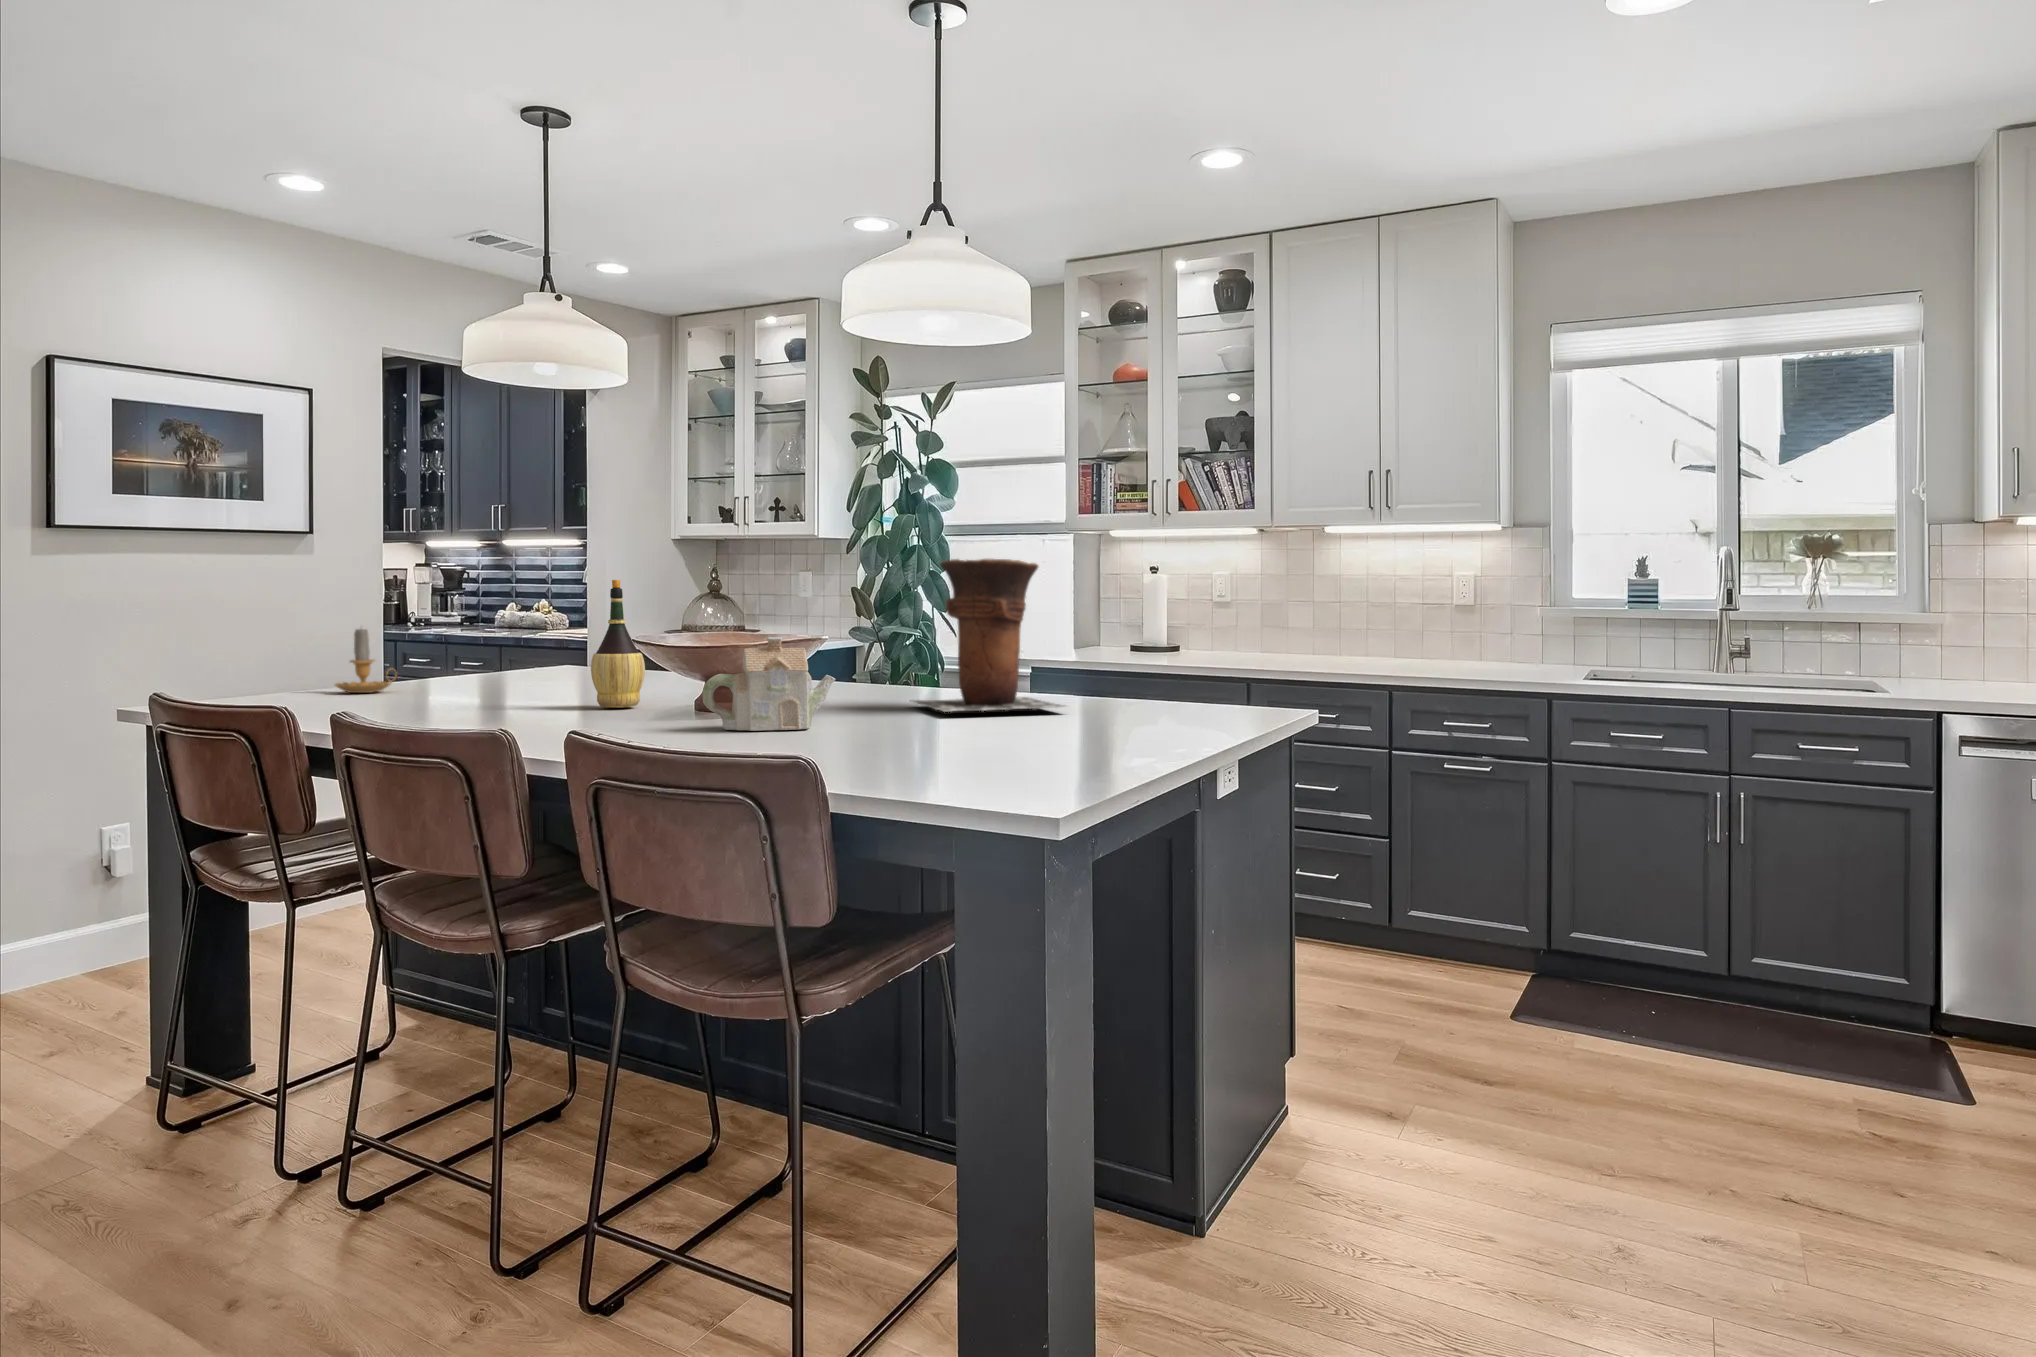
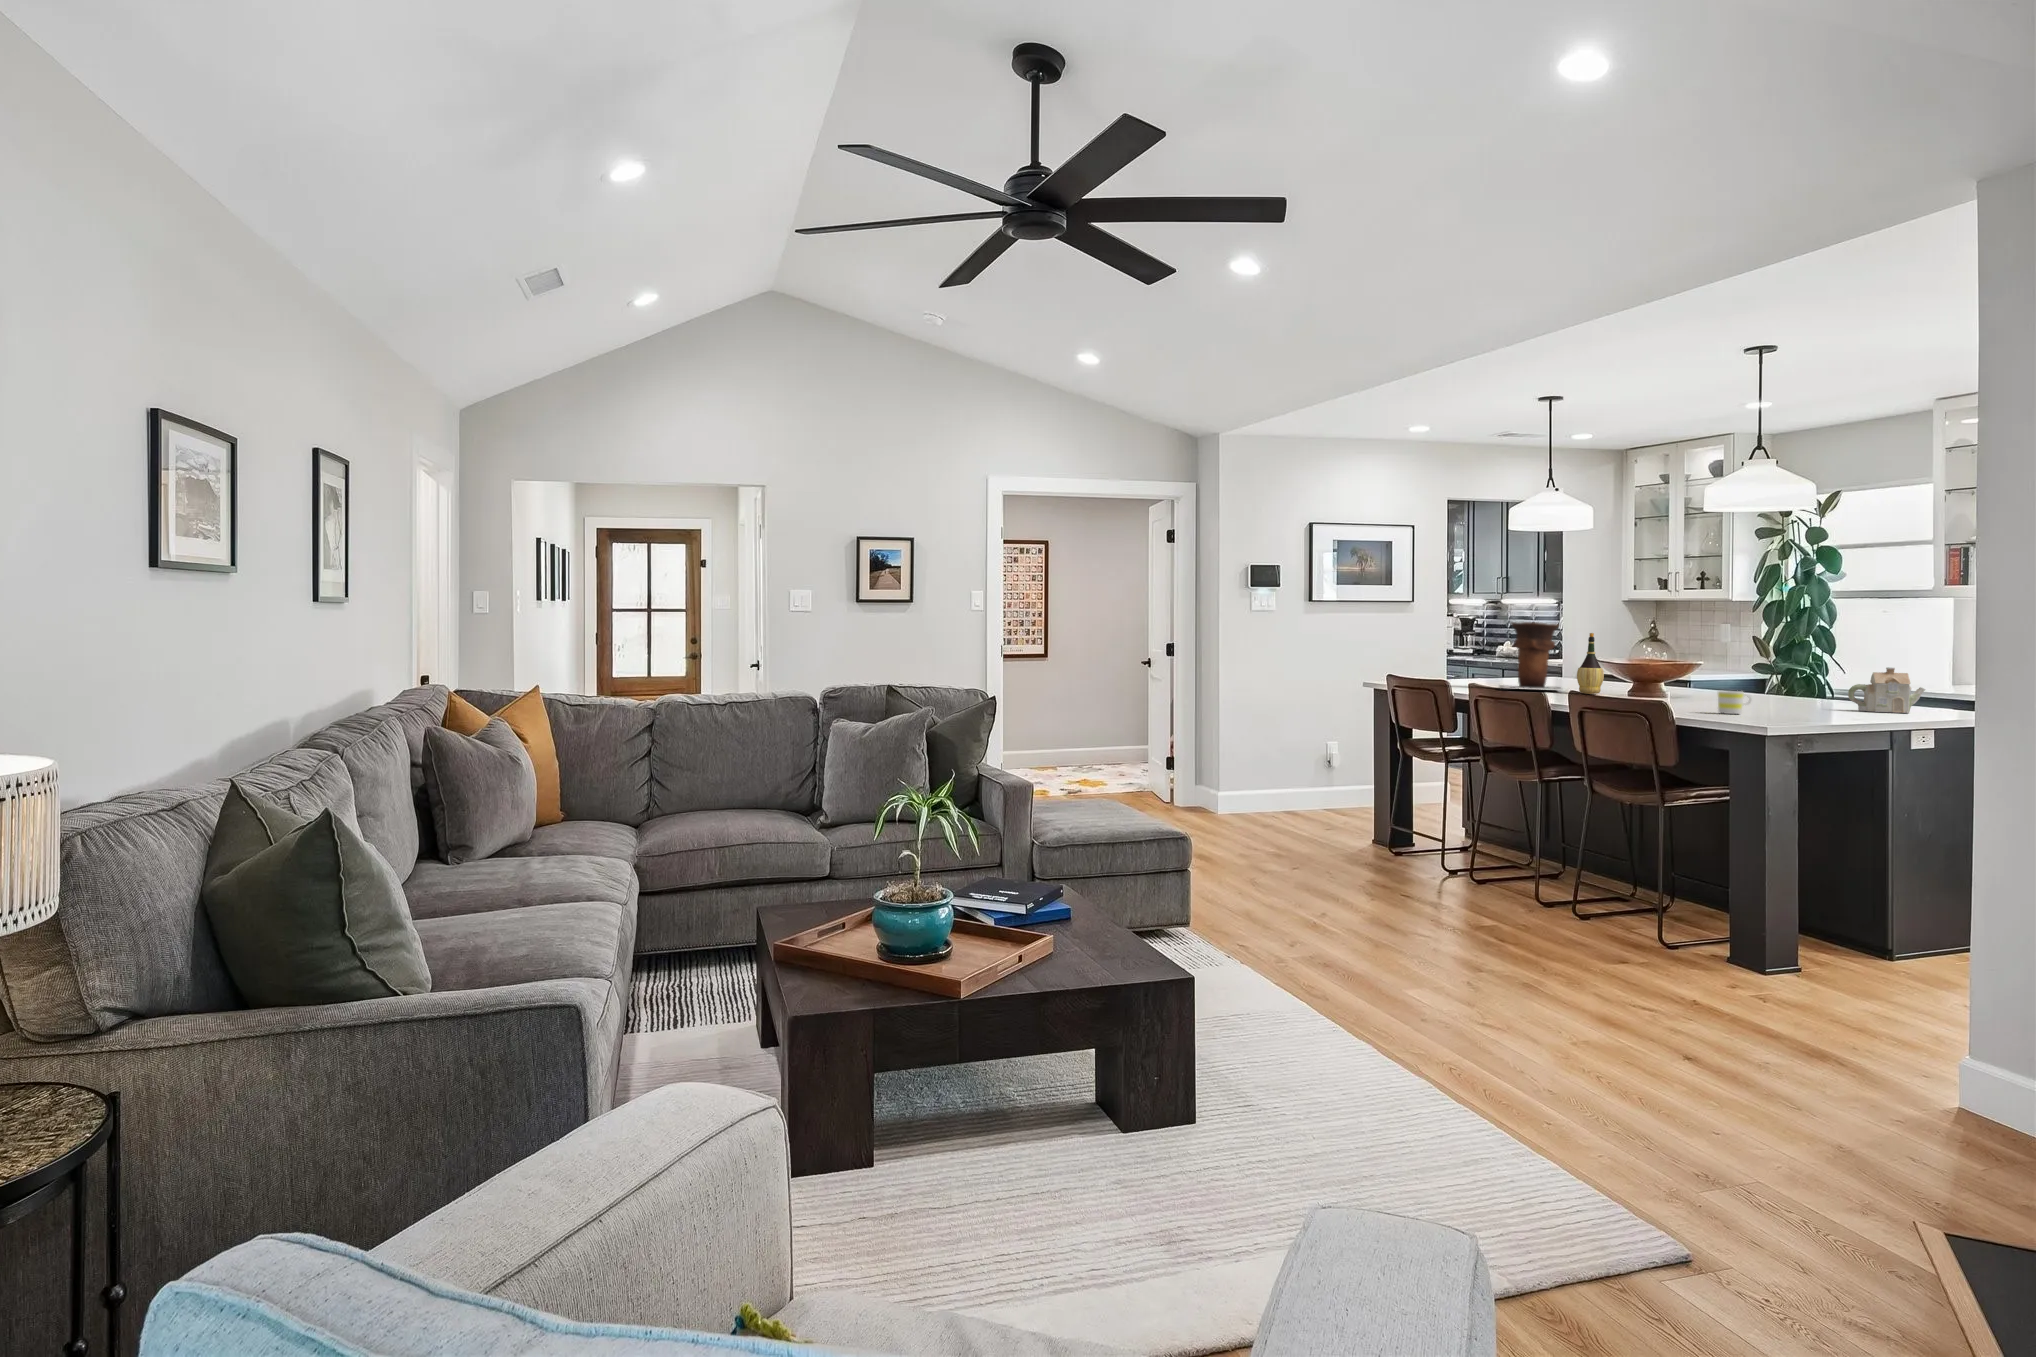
vase: present [914,559,1064,712] -> present [1499,622,1560,689]
candle: present [335,629,392,693] -> none [1447,652,1474,684]
teapot: present [703,637,835,731] -> present [1848,667,1925,713]
mug: none [918,714,991,777] -> present [1718,691,1752,714]

